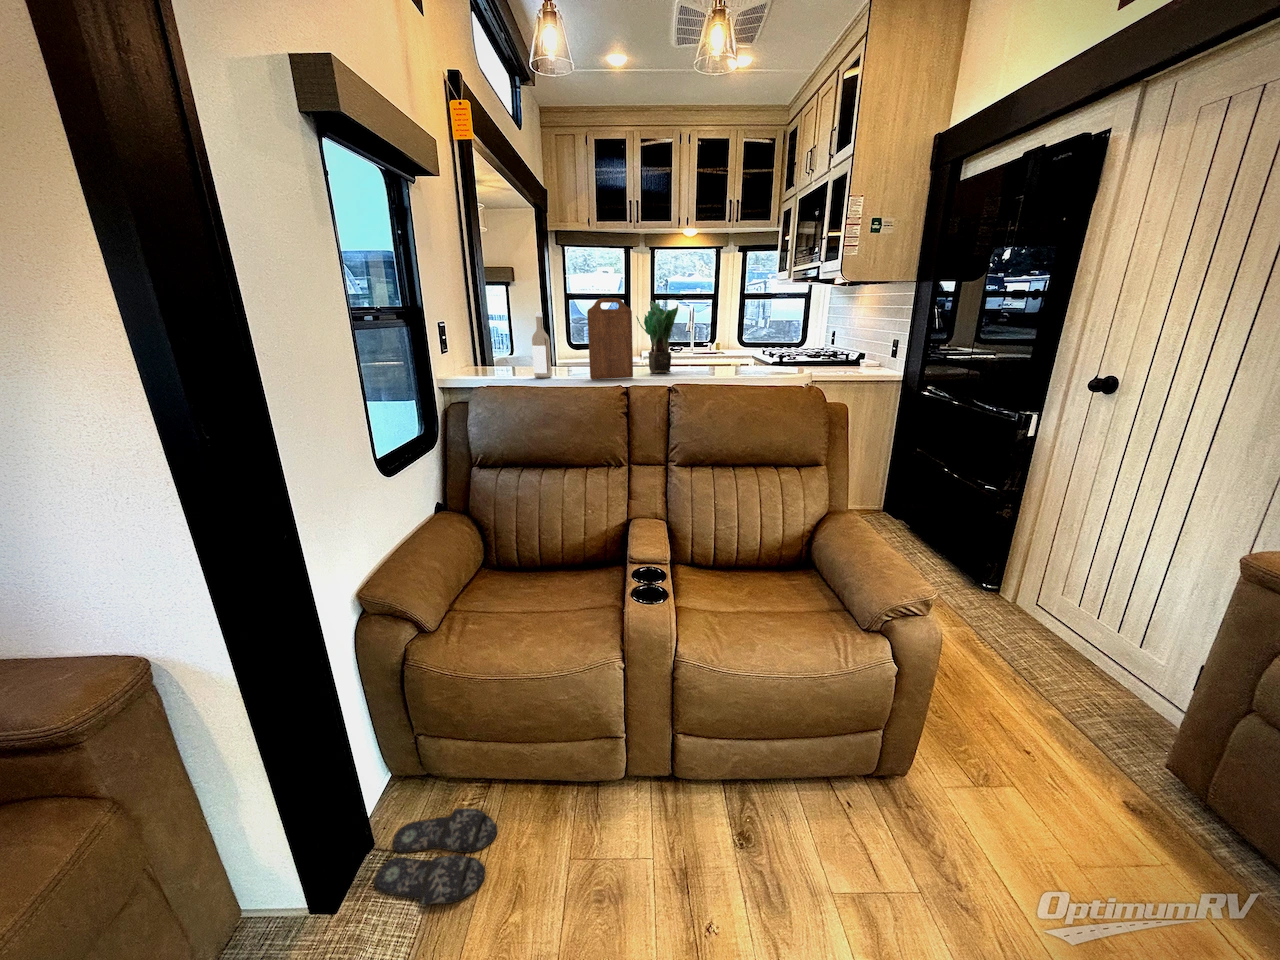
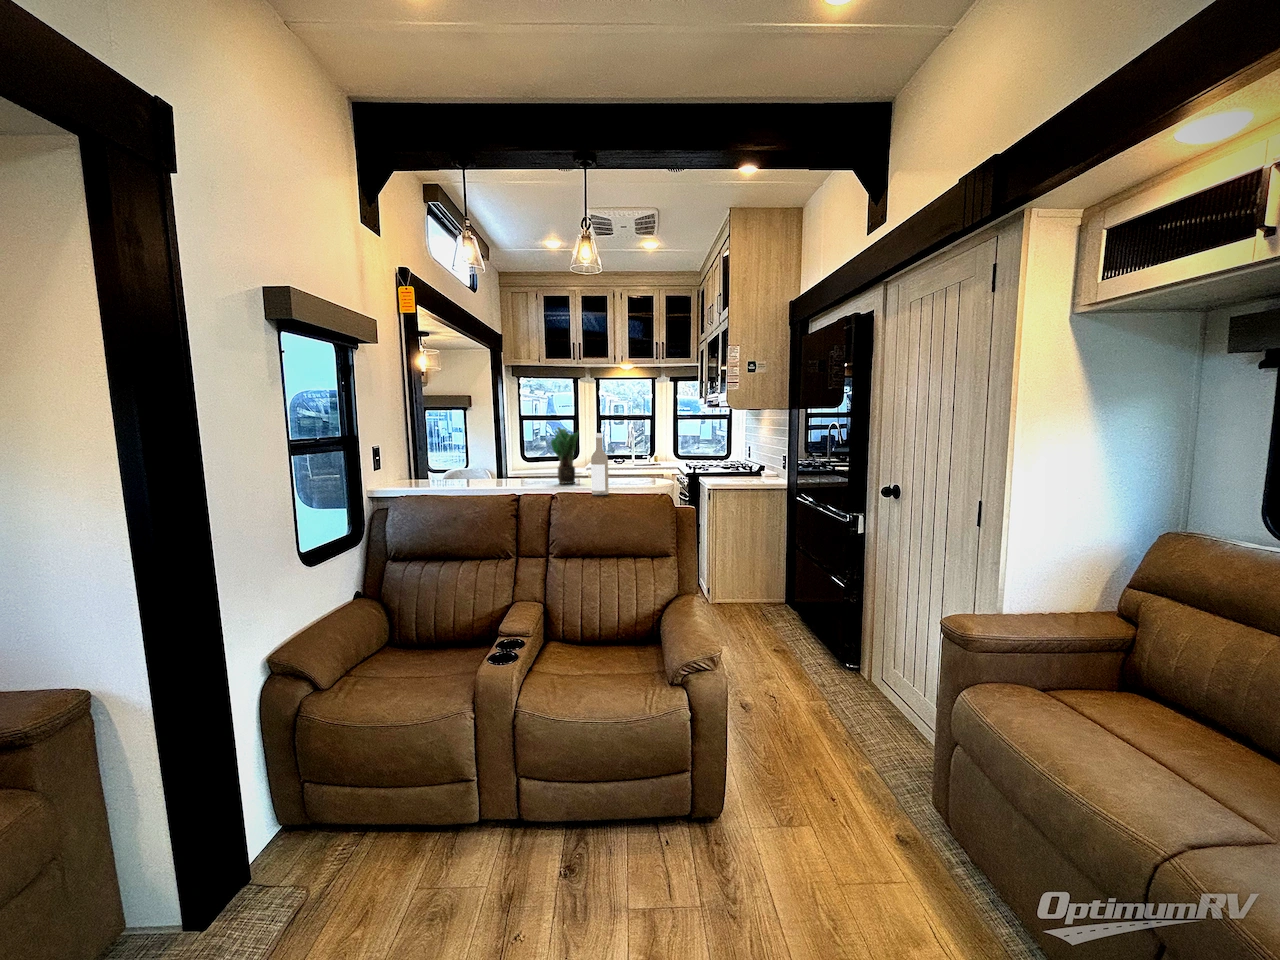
cutting board: present [587,298,633,379] -> none [499,426,538,490]
wine bottle: present [532,312,552,378] -> present [591,433,609,495]
slippers: present [374,808,497,904] -> none [241,852,360,924]

